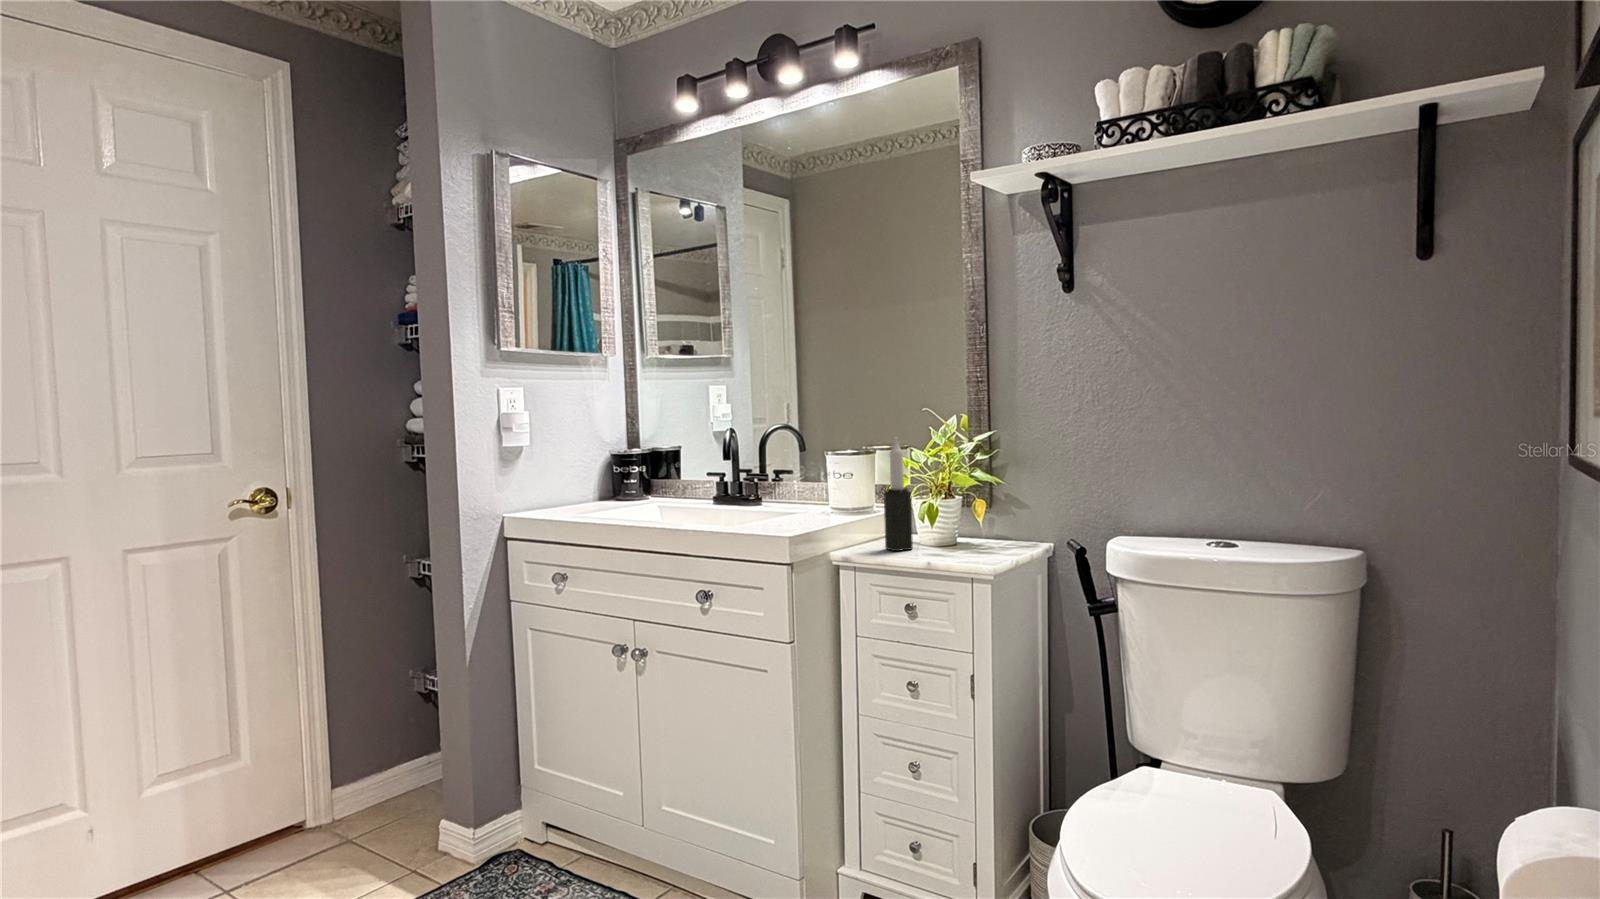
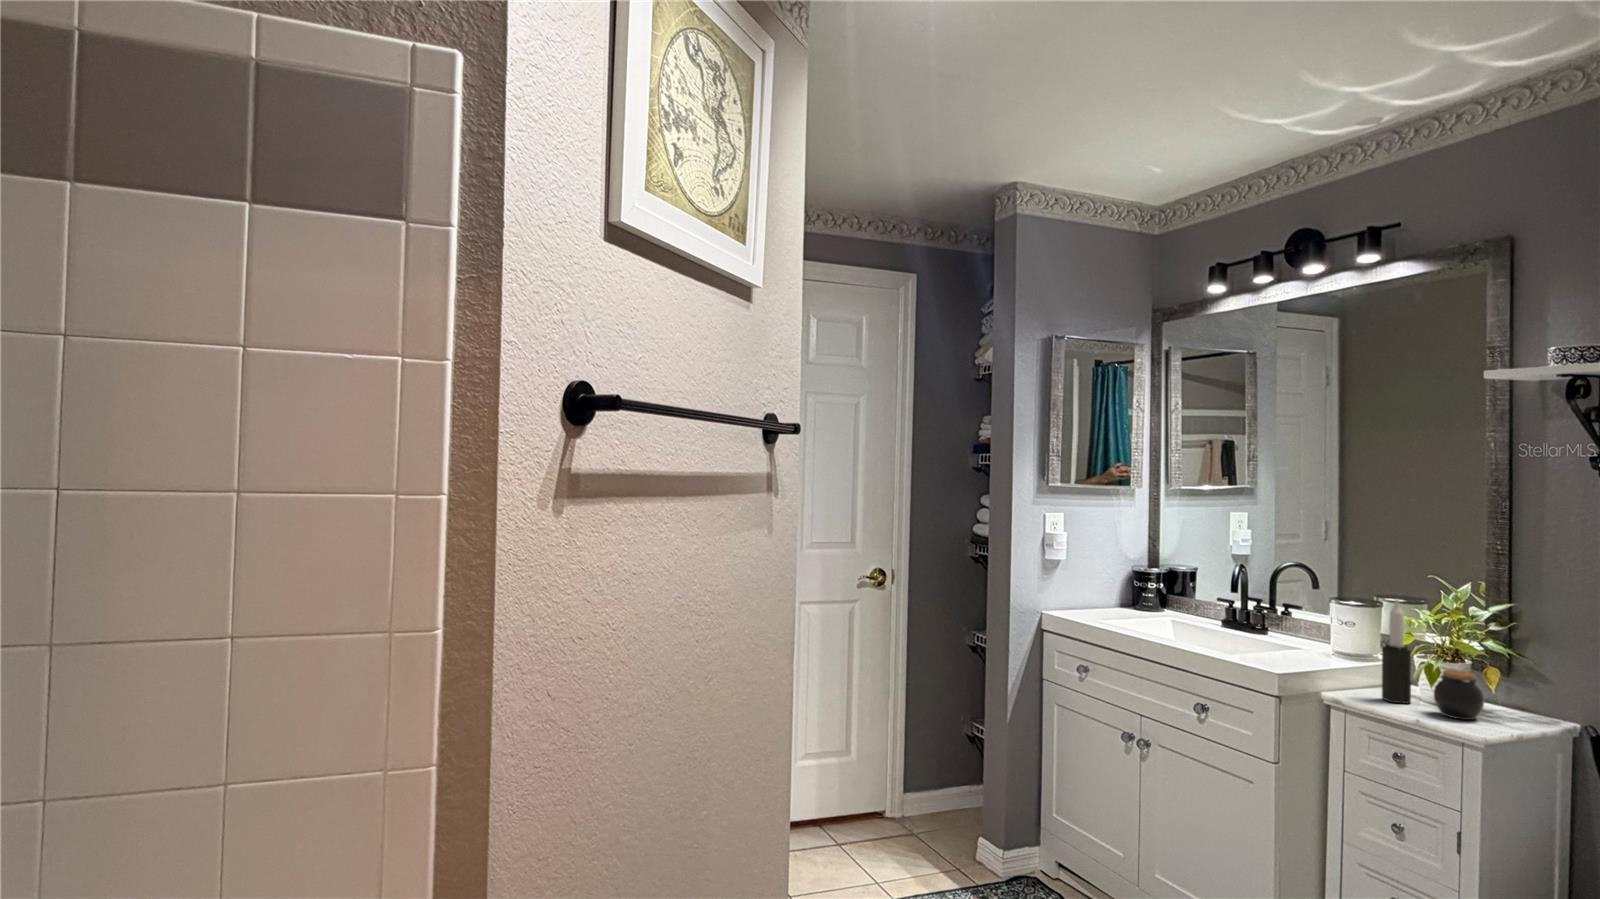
jar: none [937,504,981,555] -> present [1434,670,1484,720]

